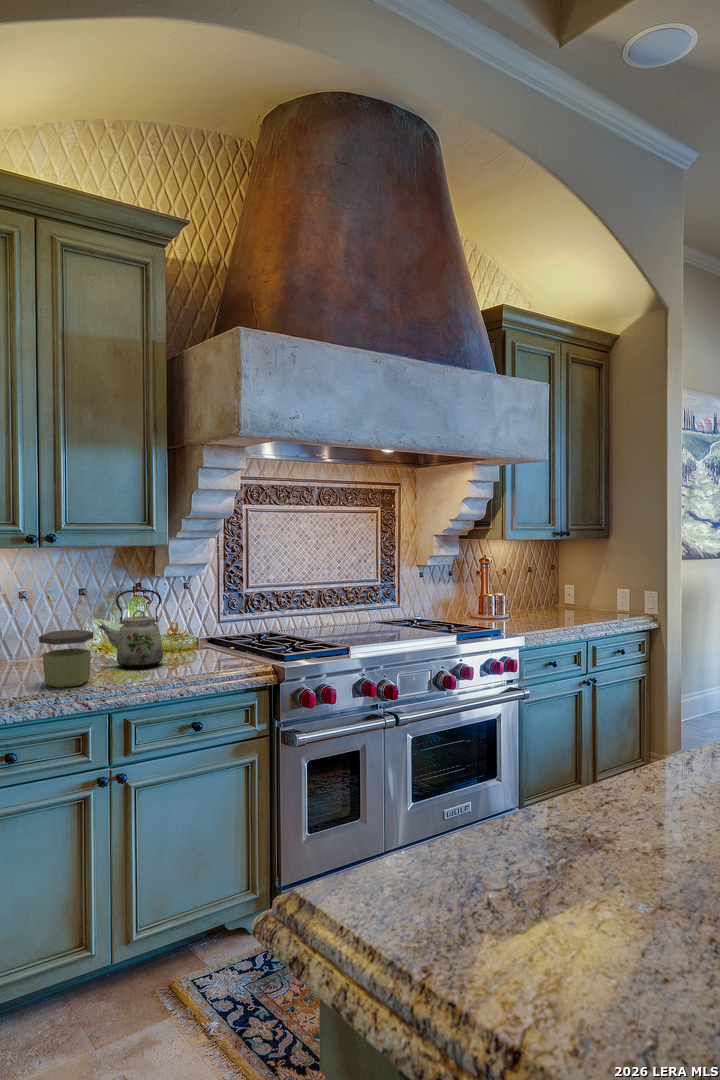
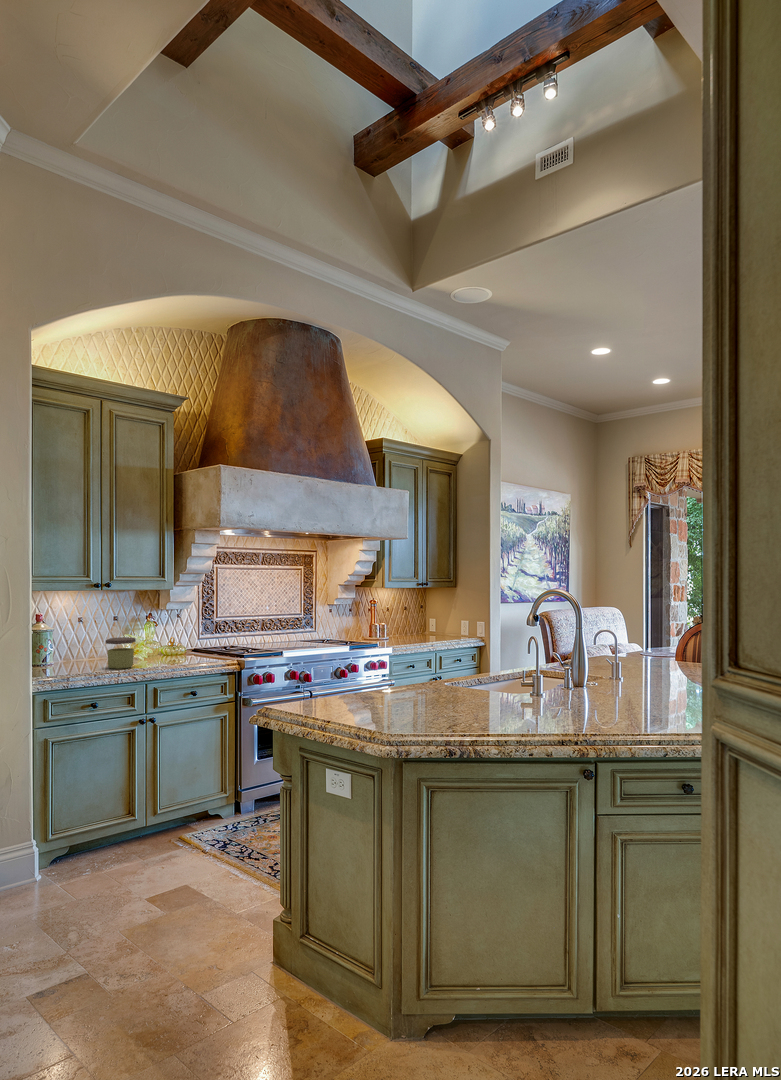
kettle: present [99,590,163,668] -> none [133,615,171,661]

